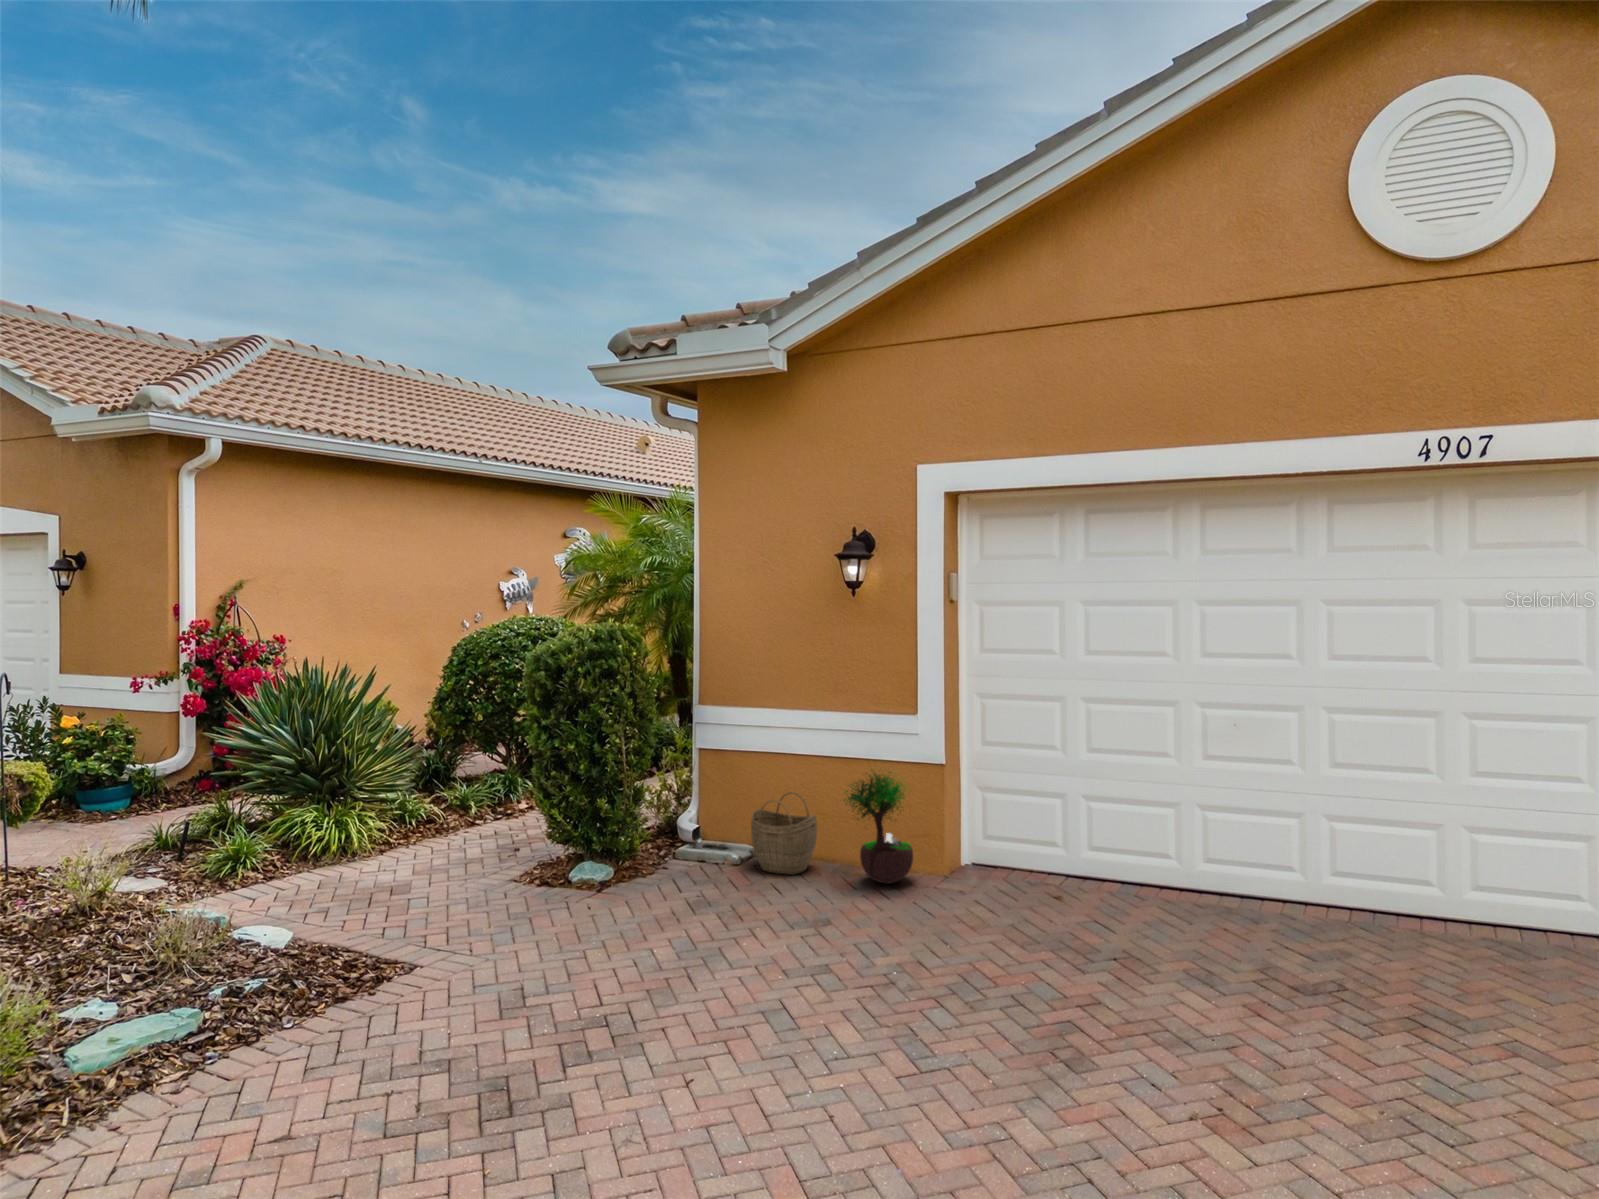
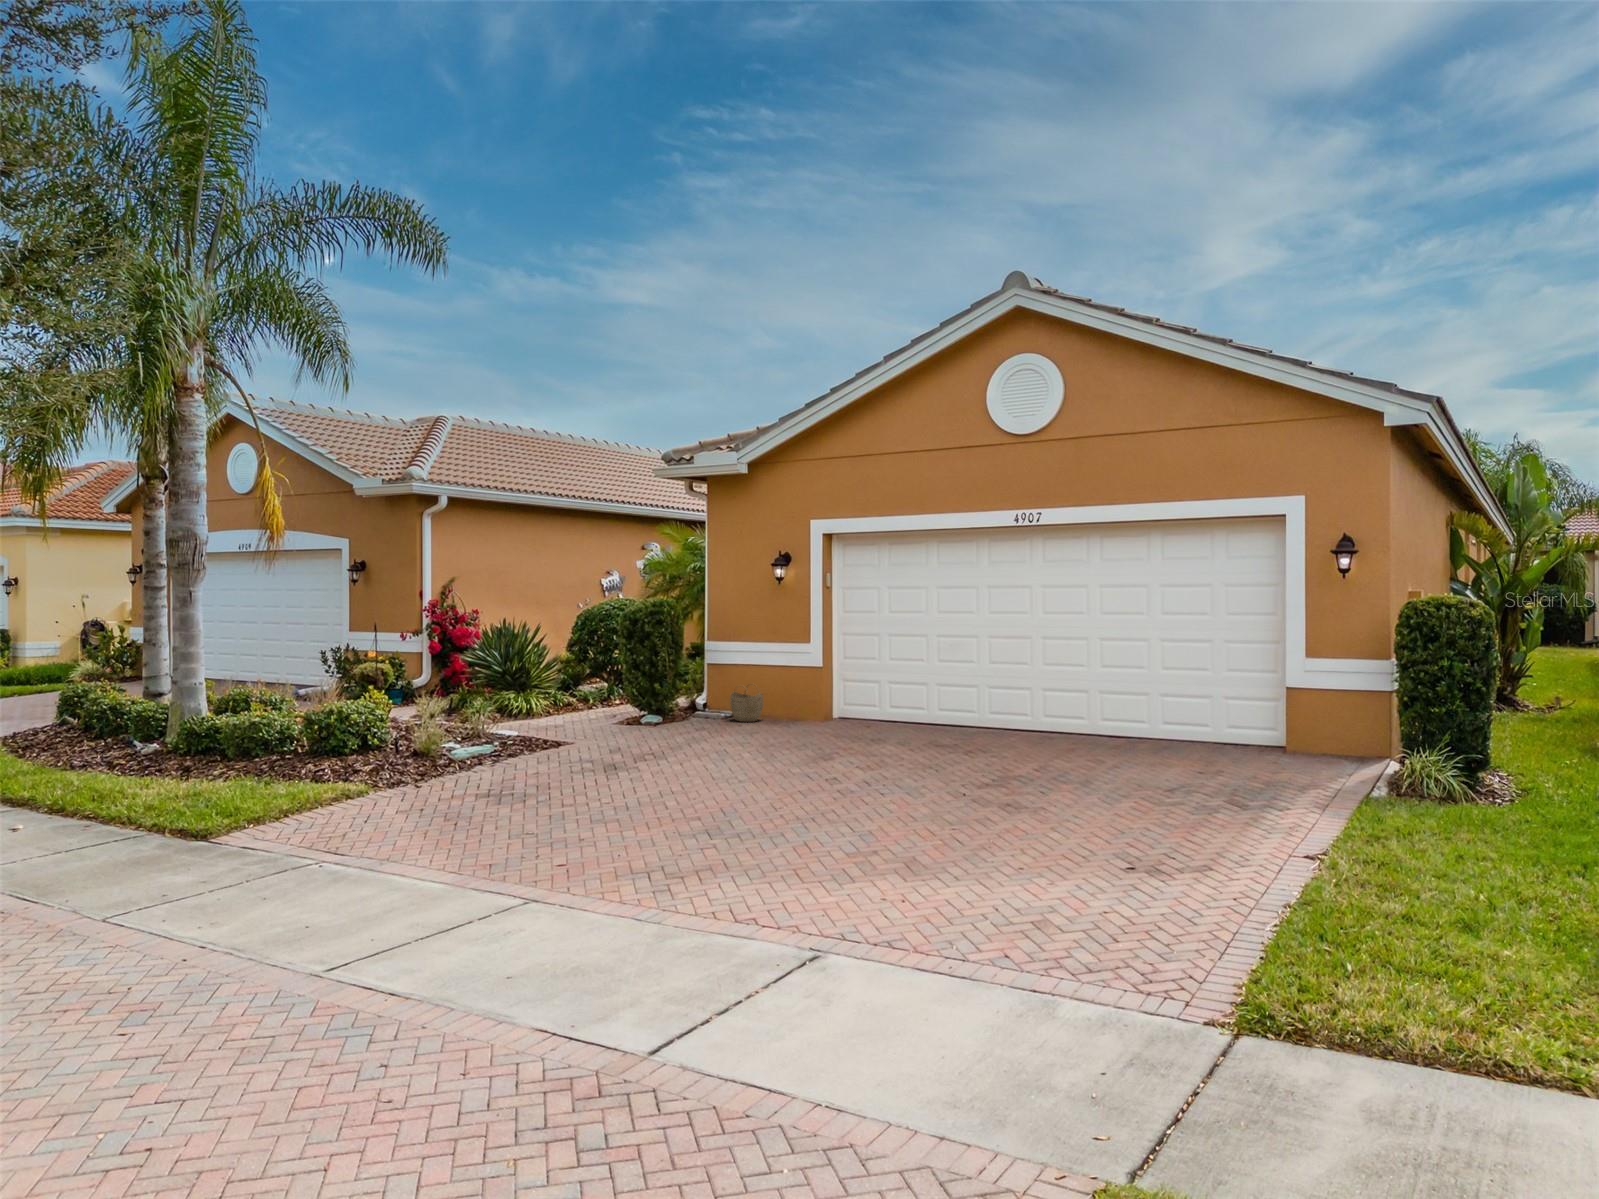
potted tree: present [845,772,913,883] -> none [769,664,806,724]

